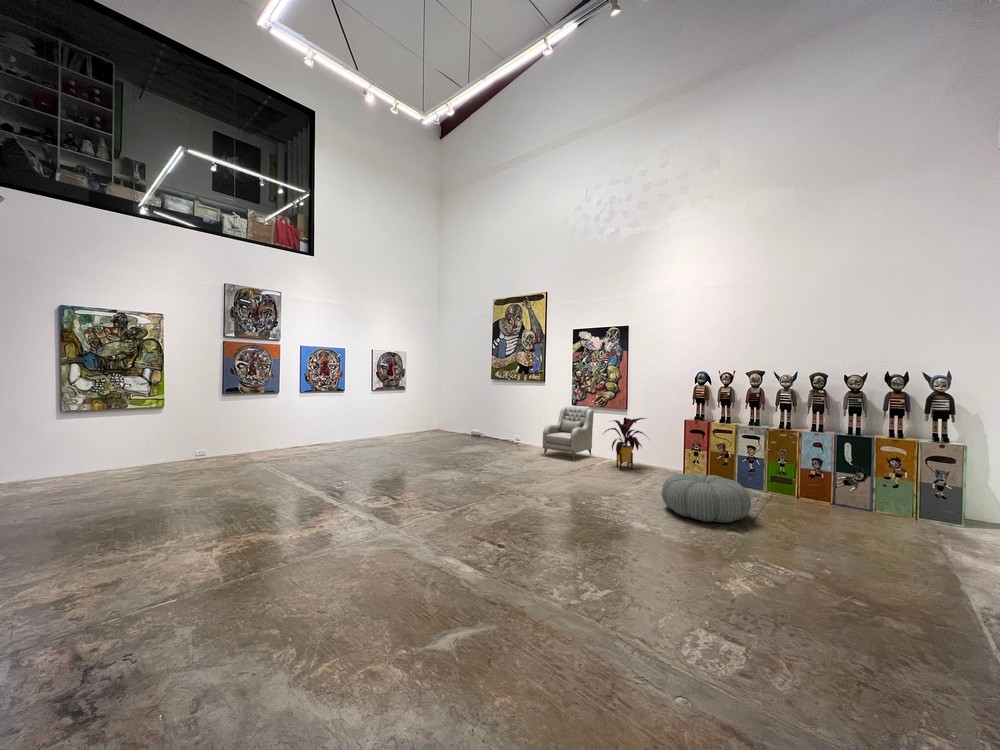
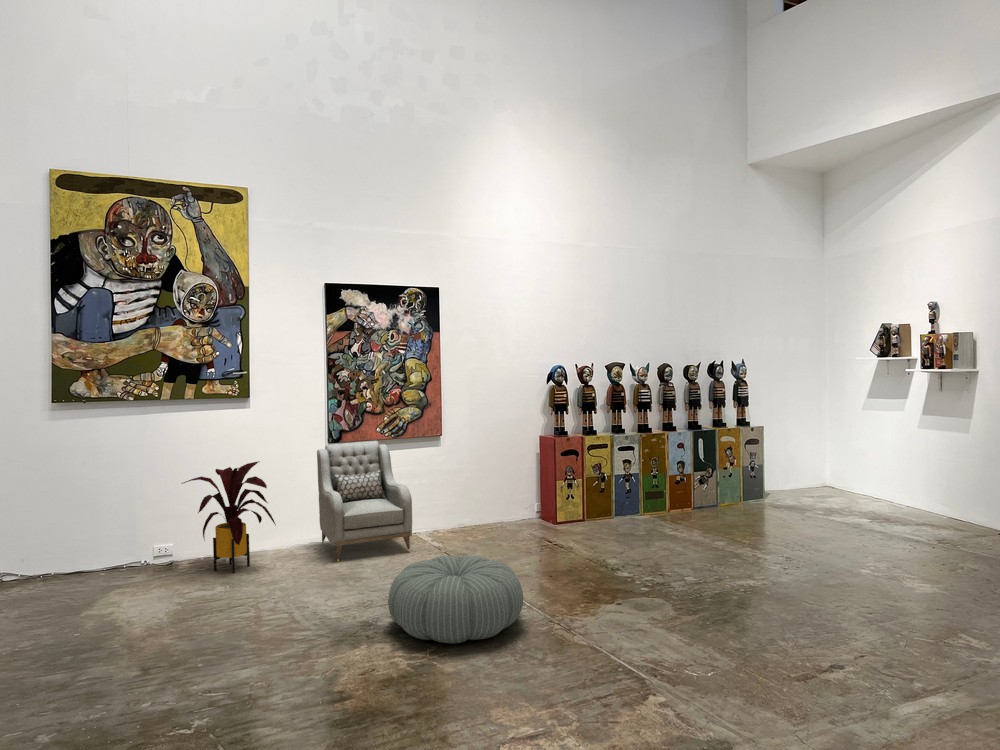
house plant: present [603,417,646,470] -> present [182,461,276,573]
pouf: present [662,473,751,523] -> present [388,556,523,644]

